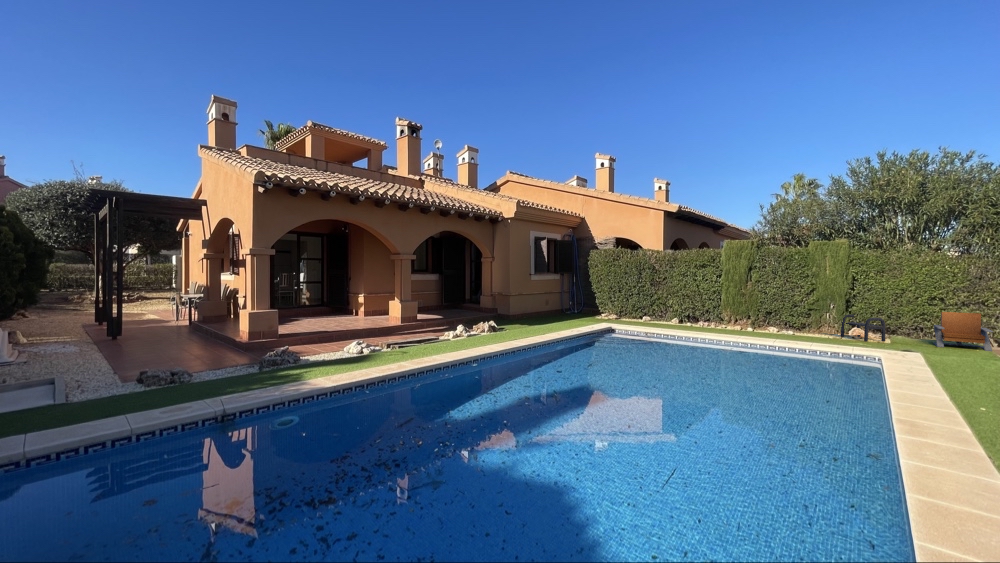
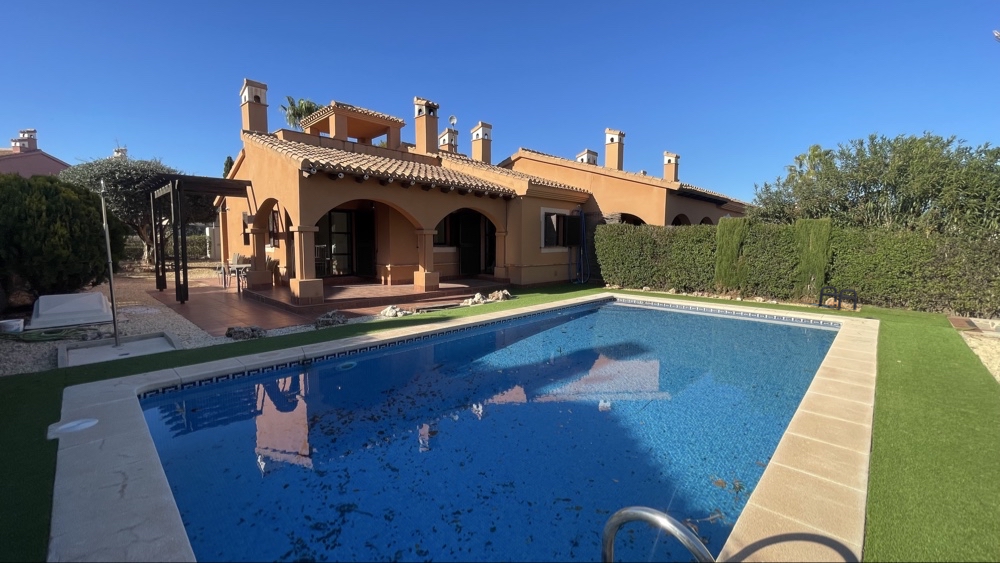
lounge chair: present [933,312,993,351] -> none [899,284,947,319]

